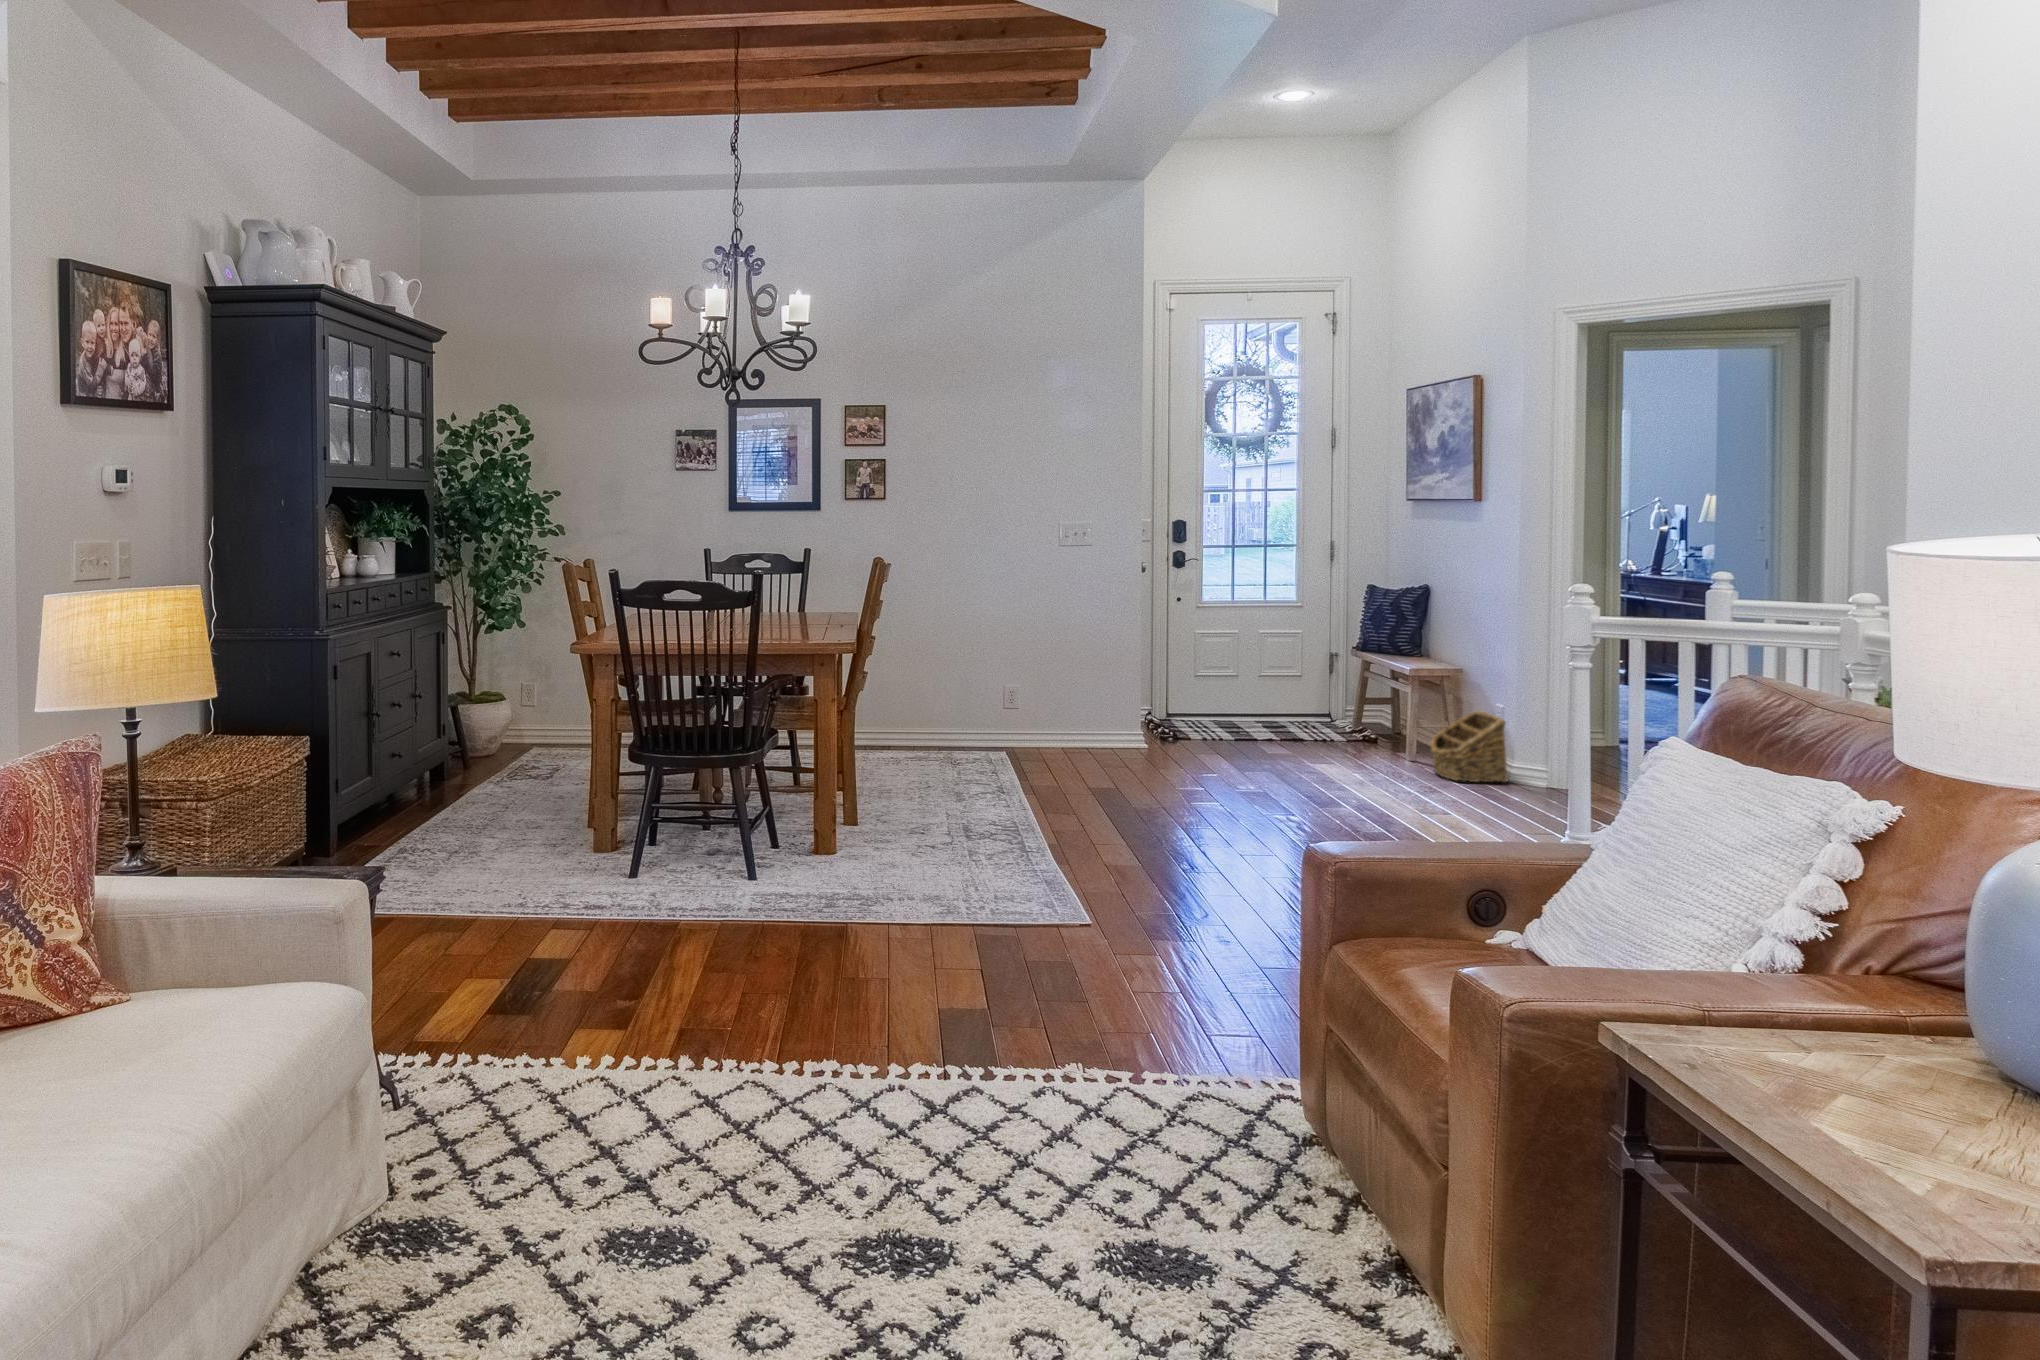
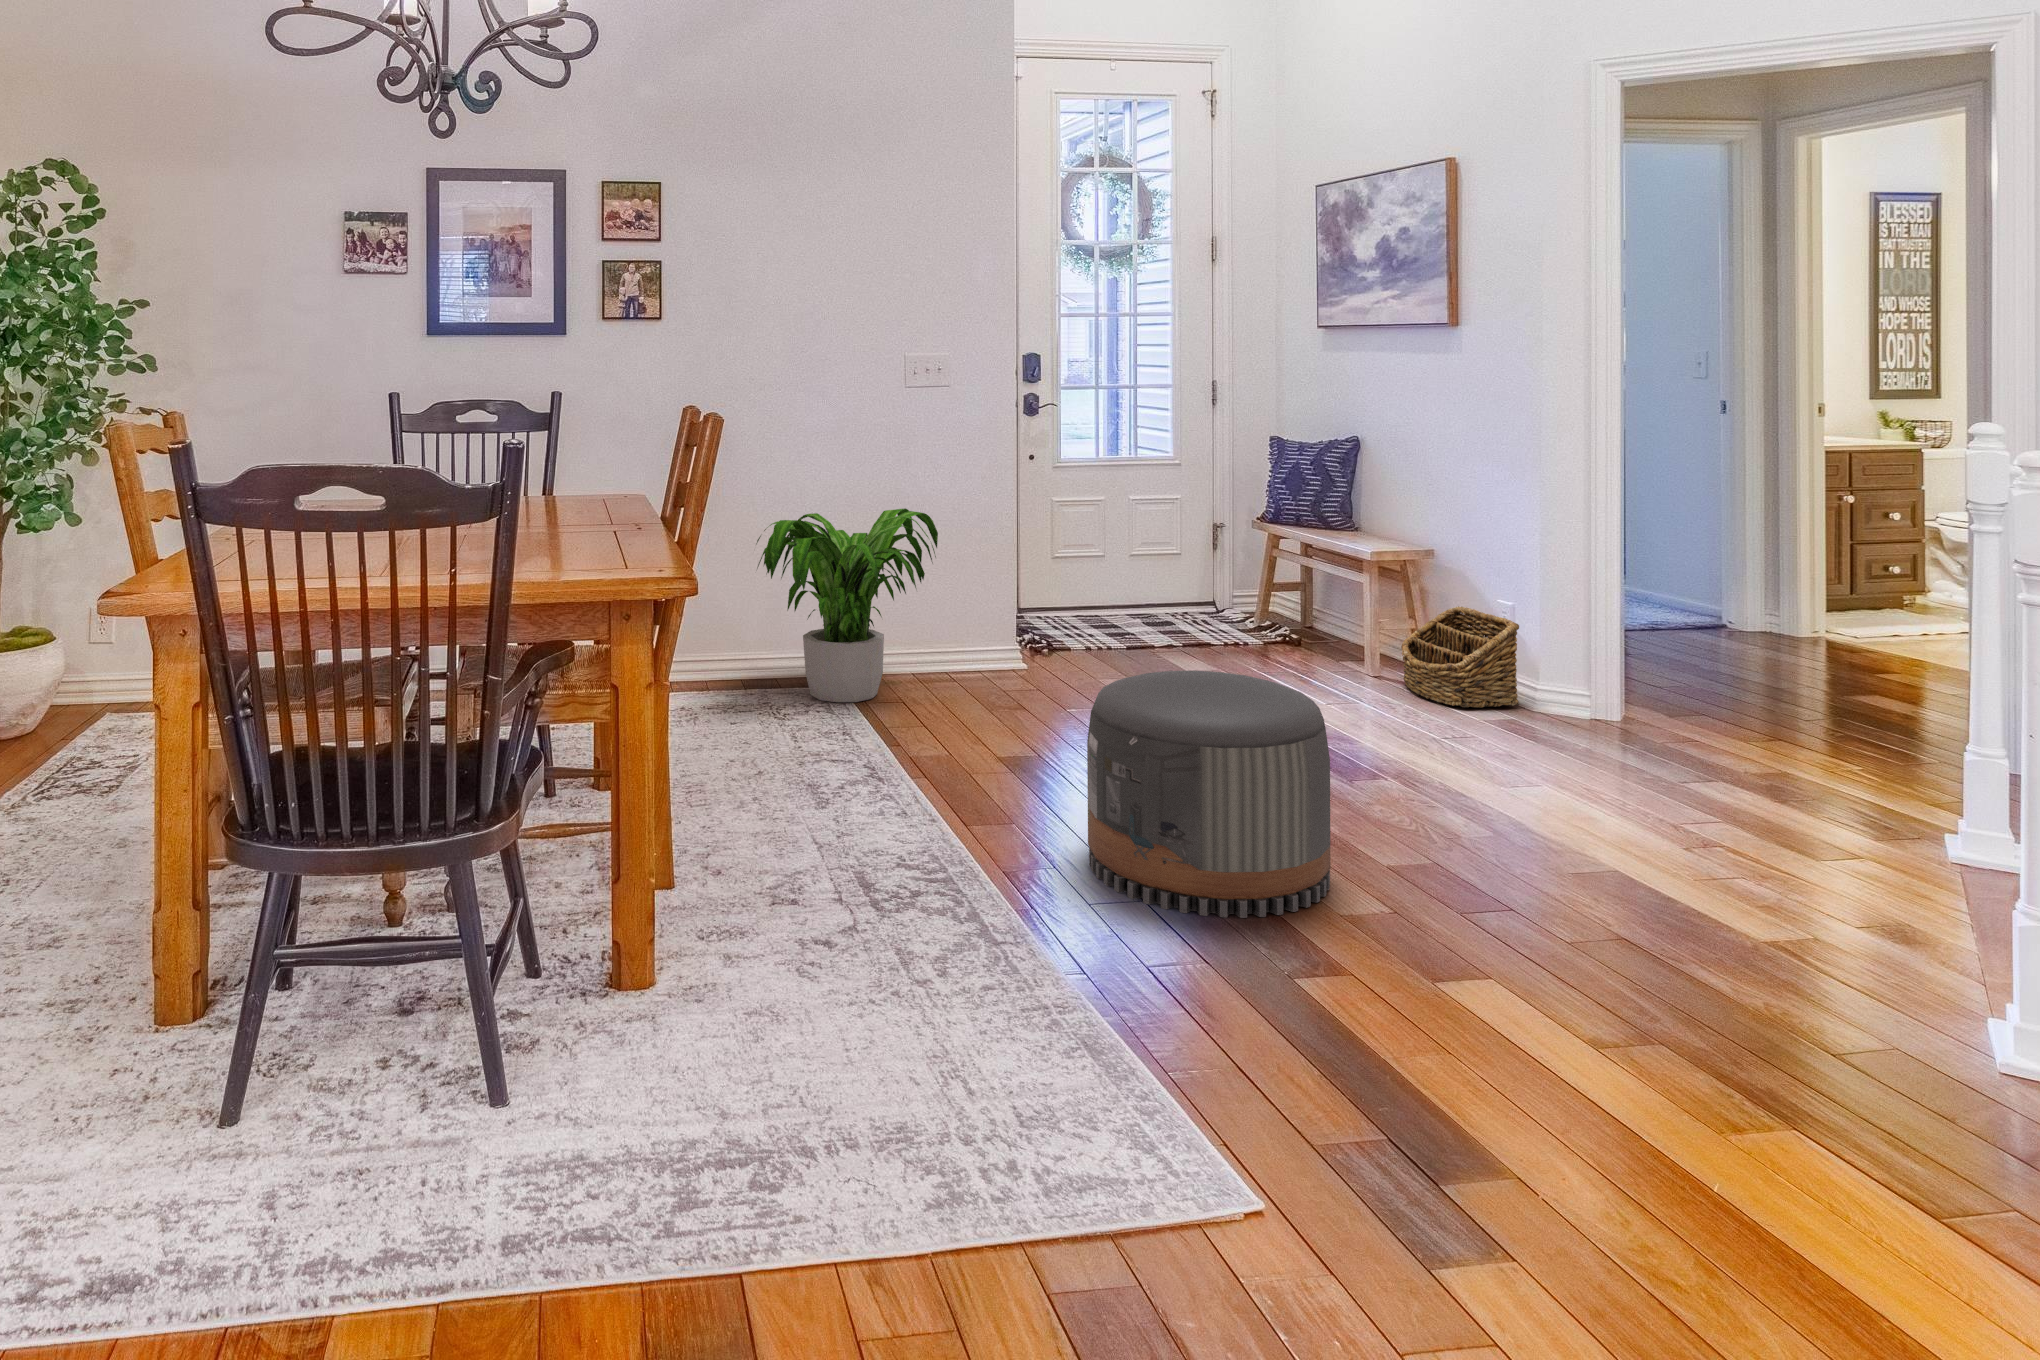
potted plant: none [943,630,1076,764] -> present [756,508,938,702]
pouf: none [1106,721,1256,857] -> present [1087,671,1330,918]

